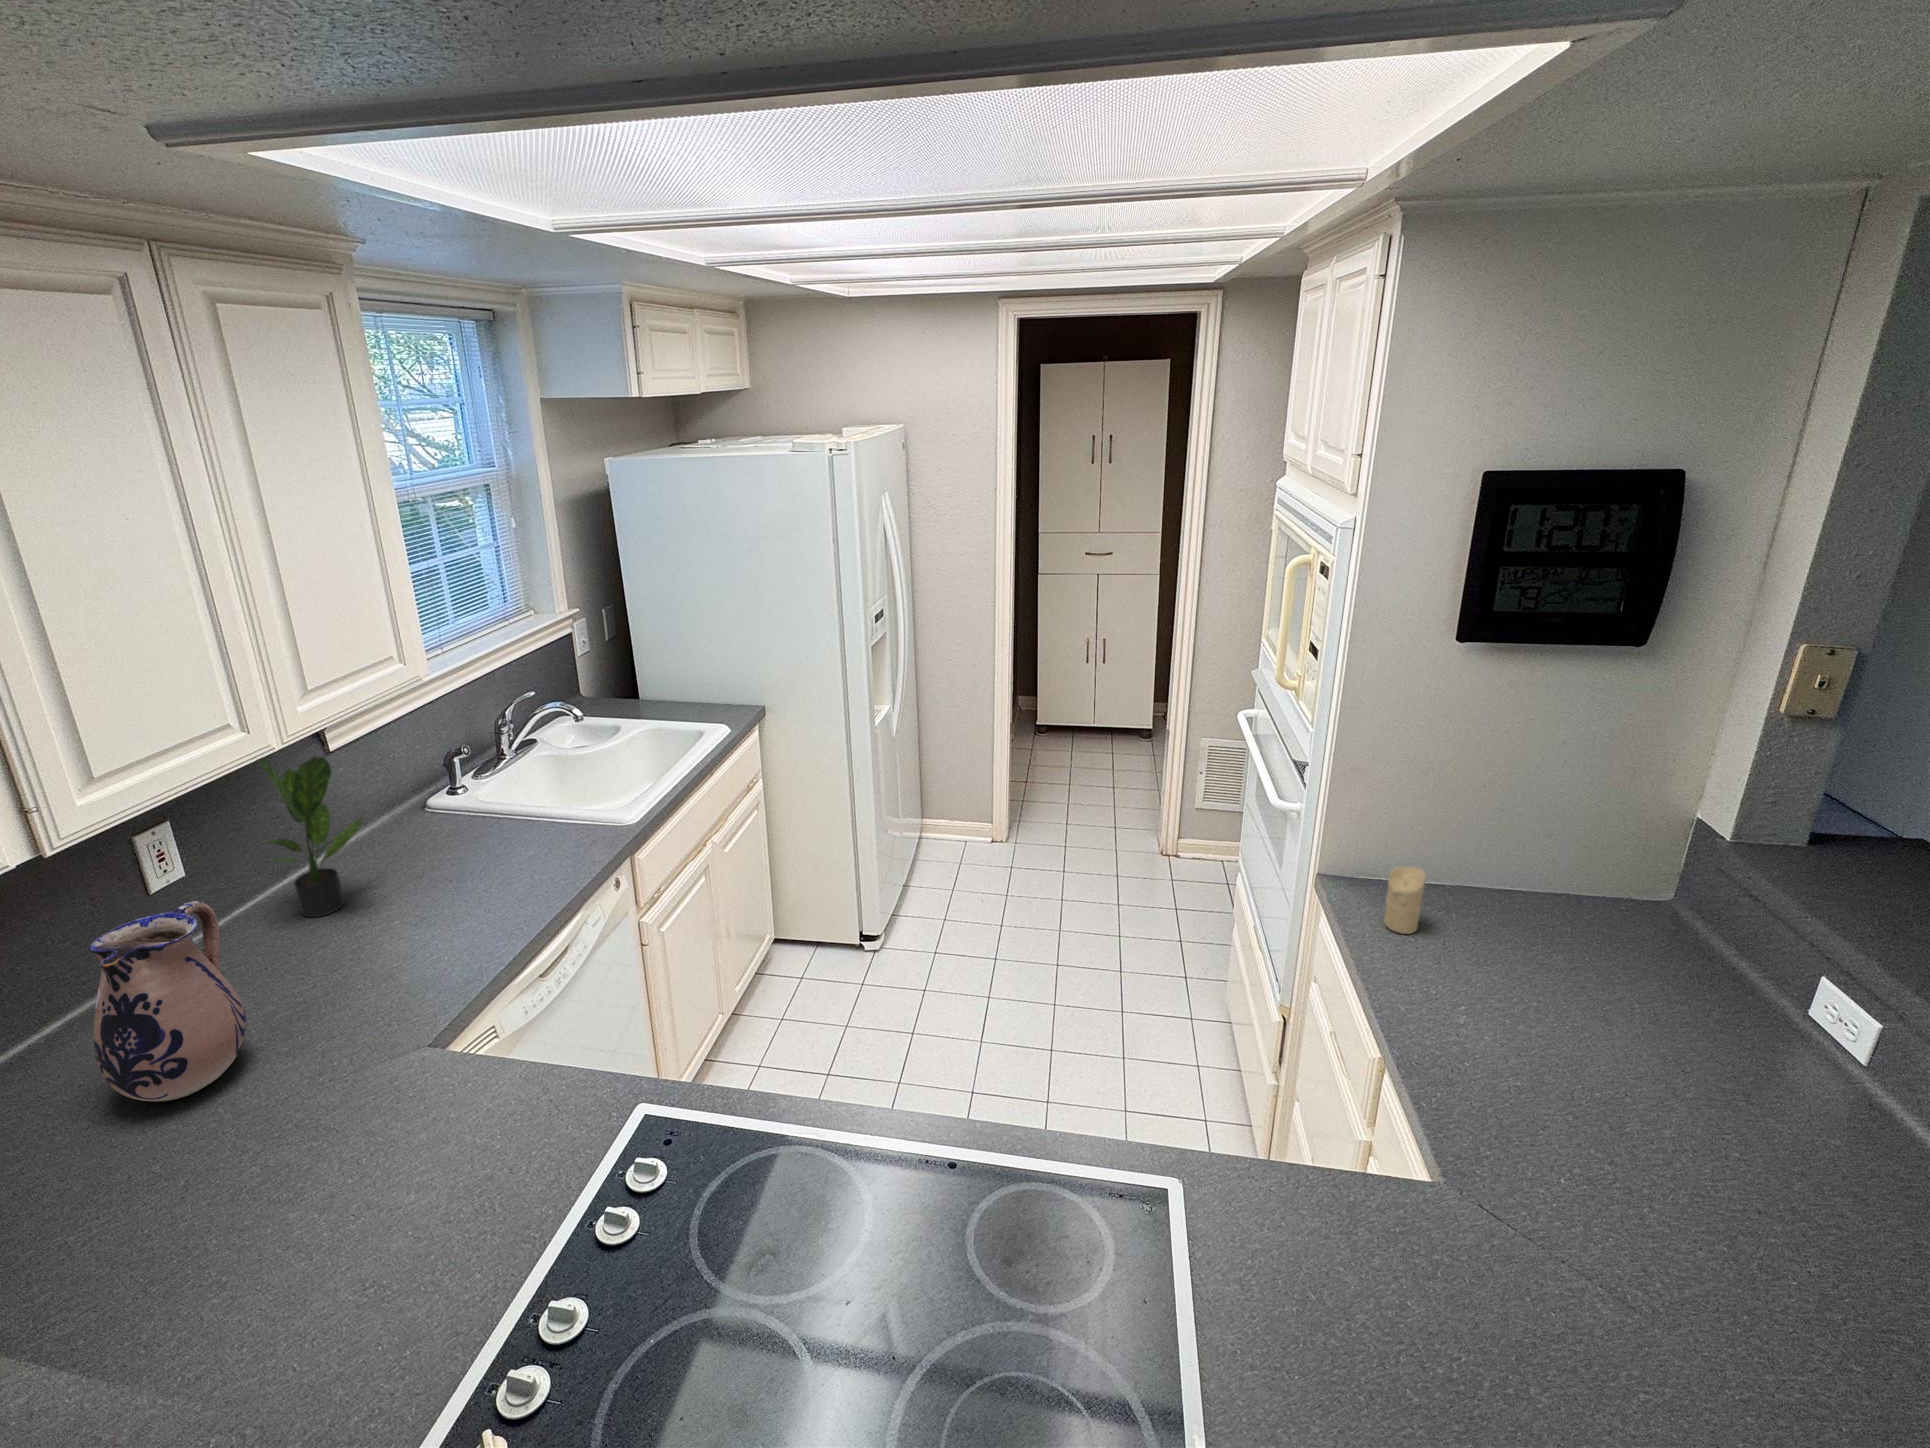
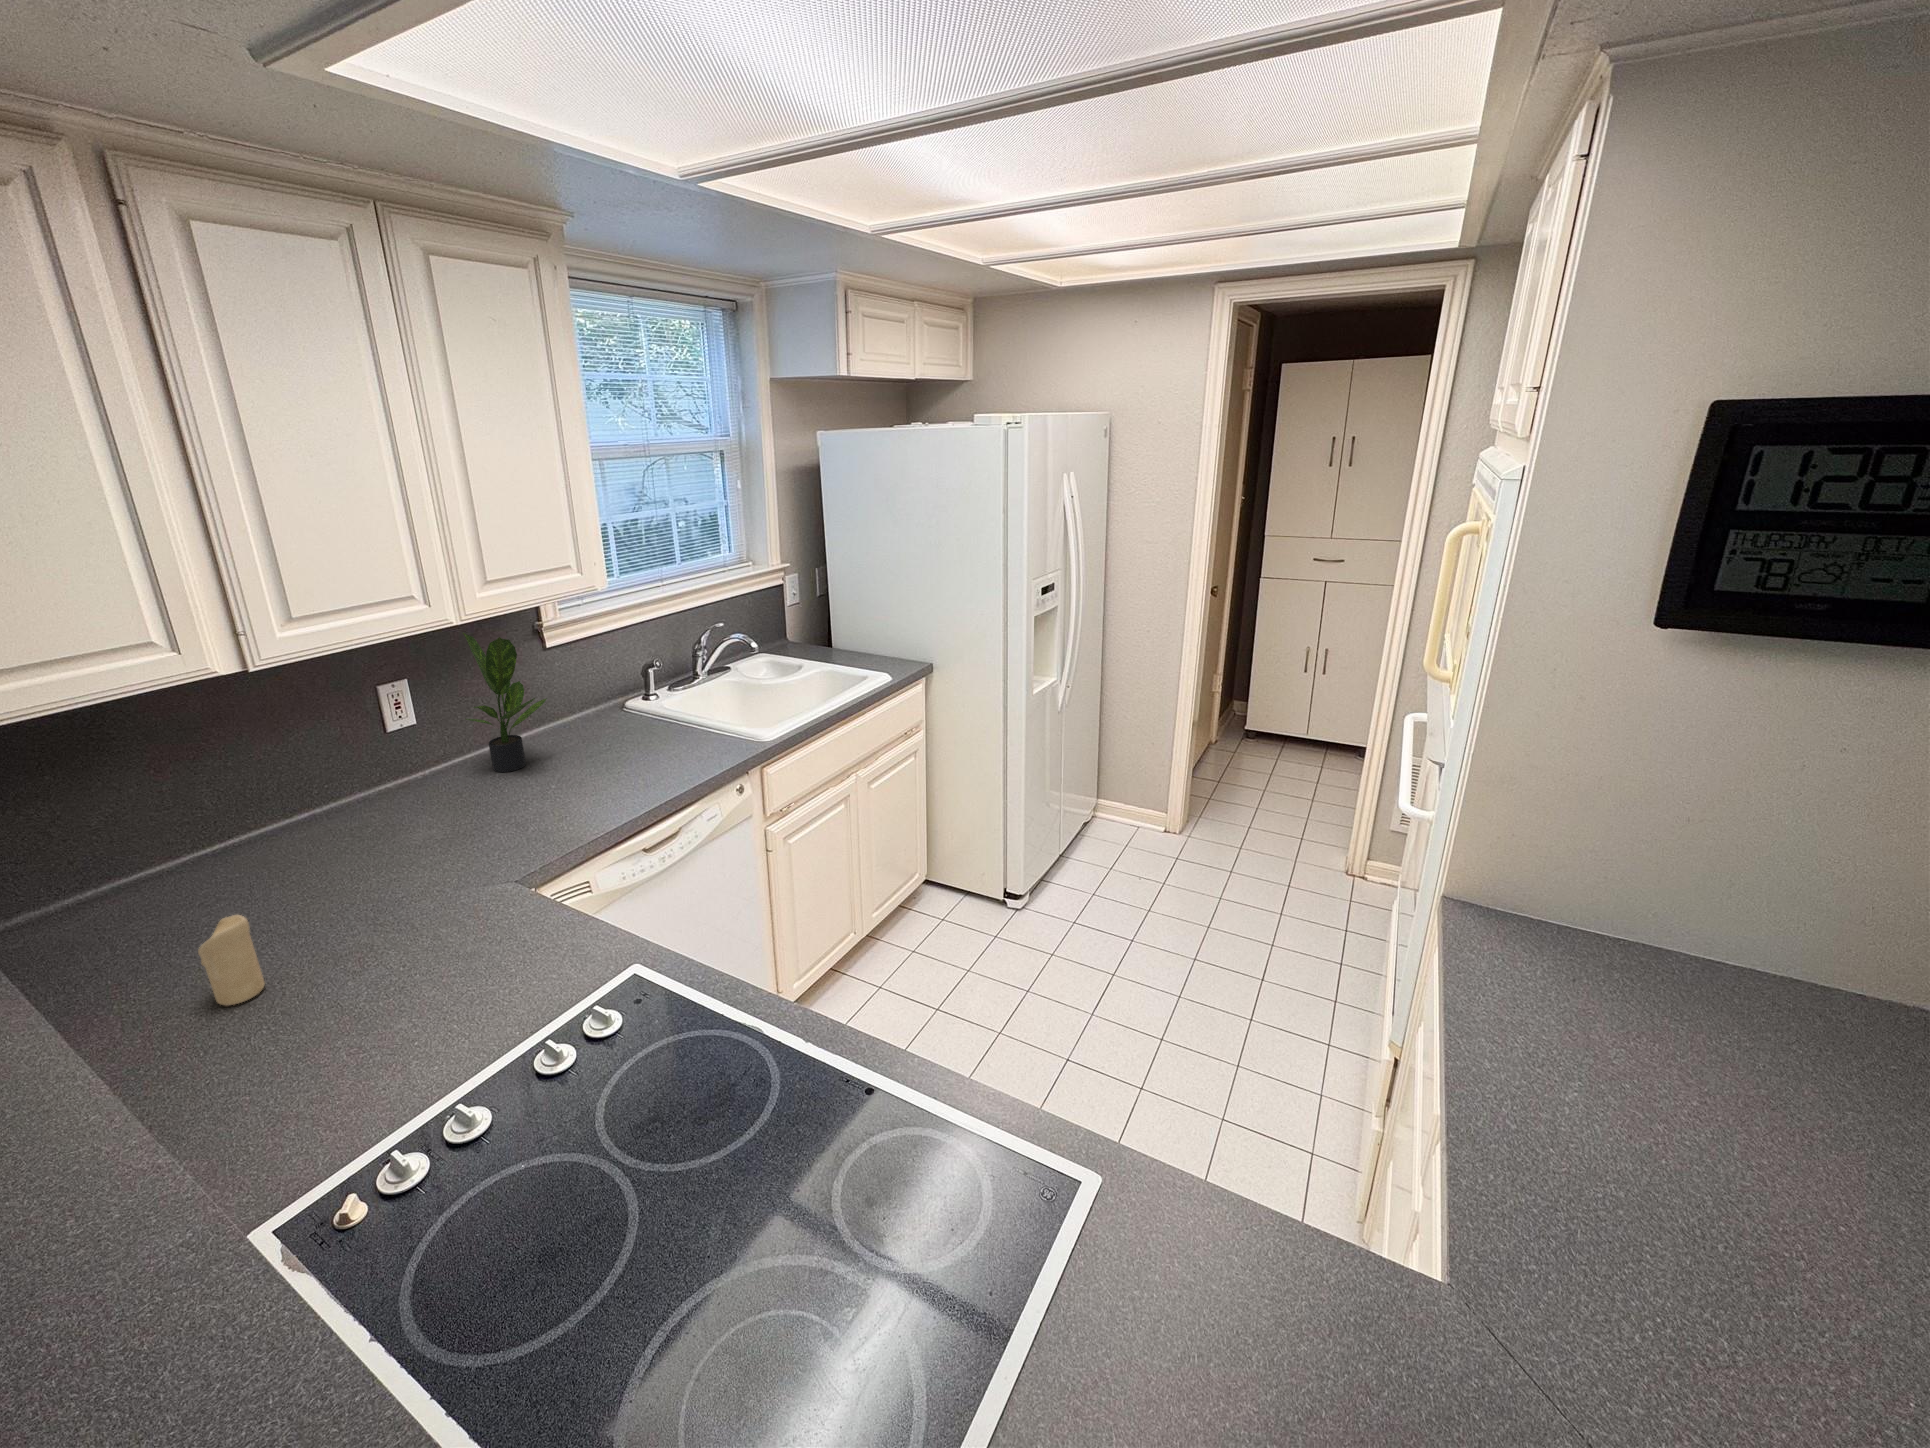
candle: present [1384,866,1426,934] -> present [198,915,265,1005]
ceramic pitcher: present [88,901,246,1101] -> none [276,728,392,879]

